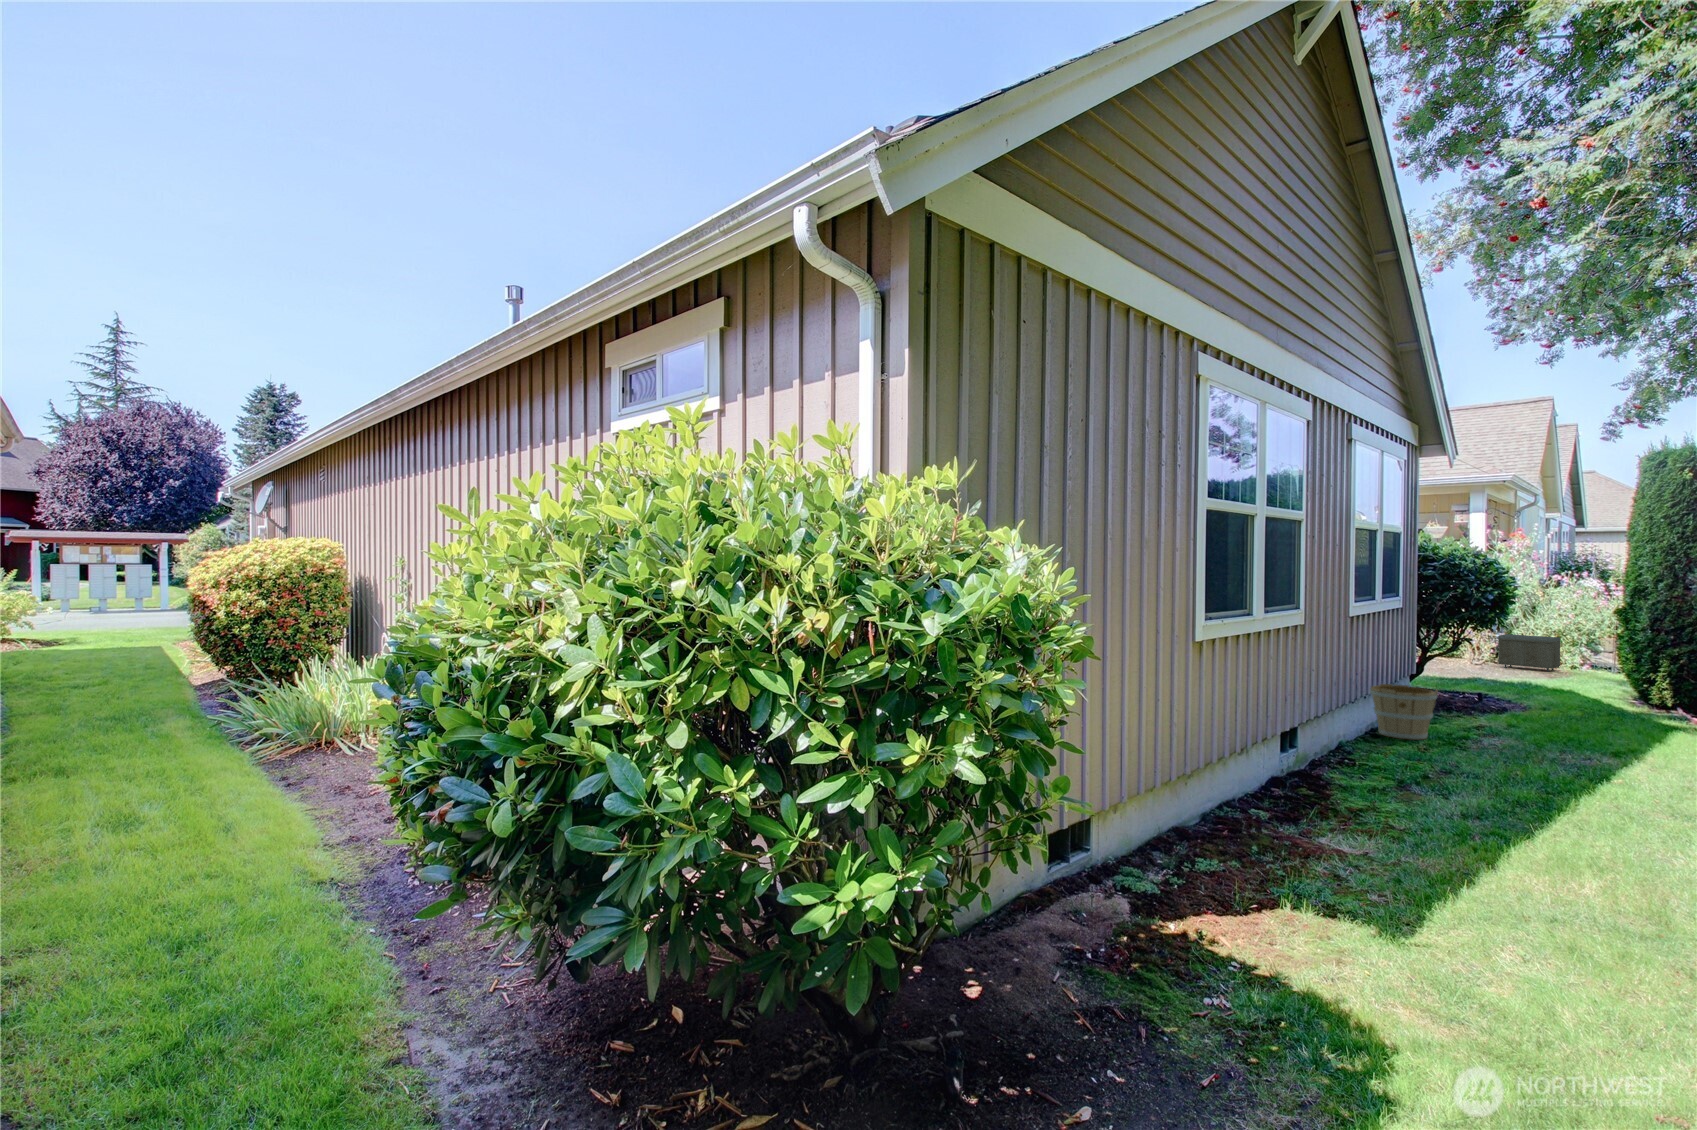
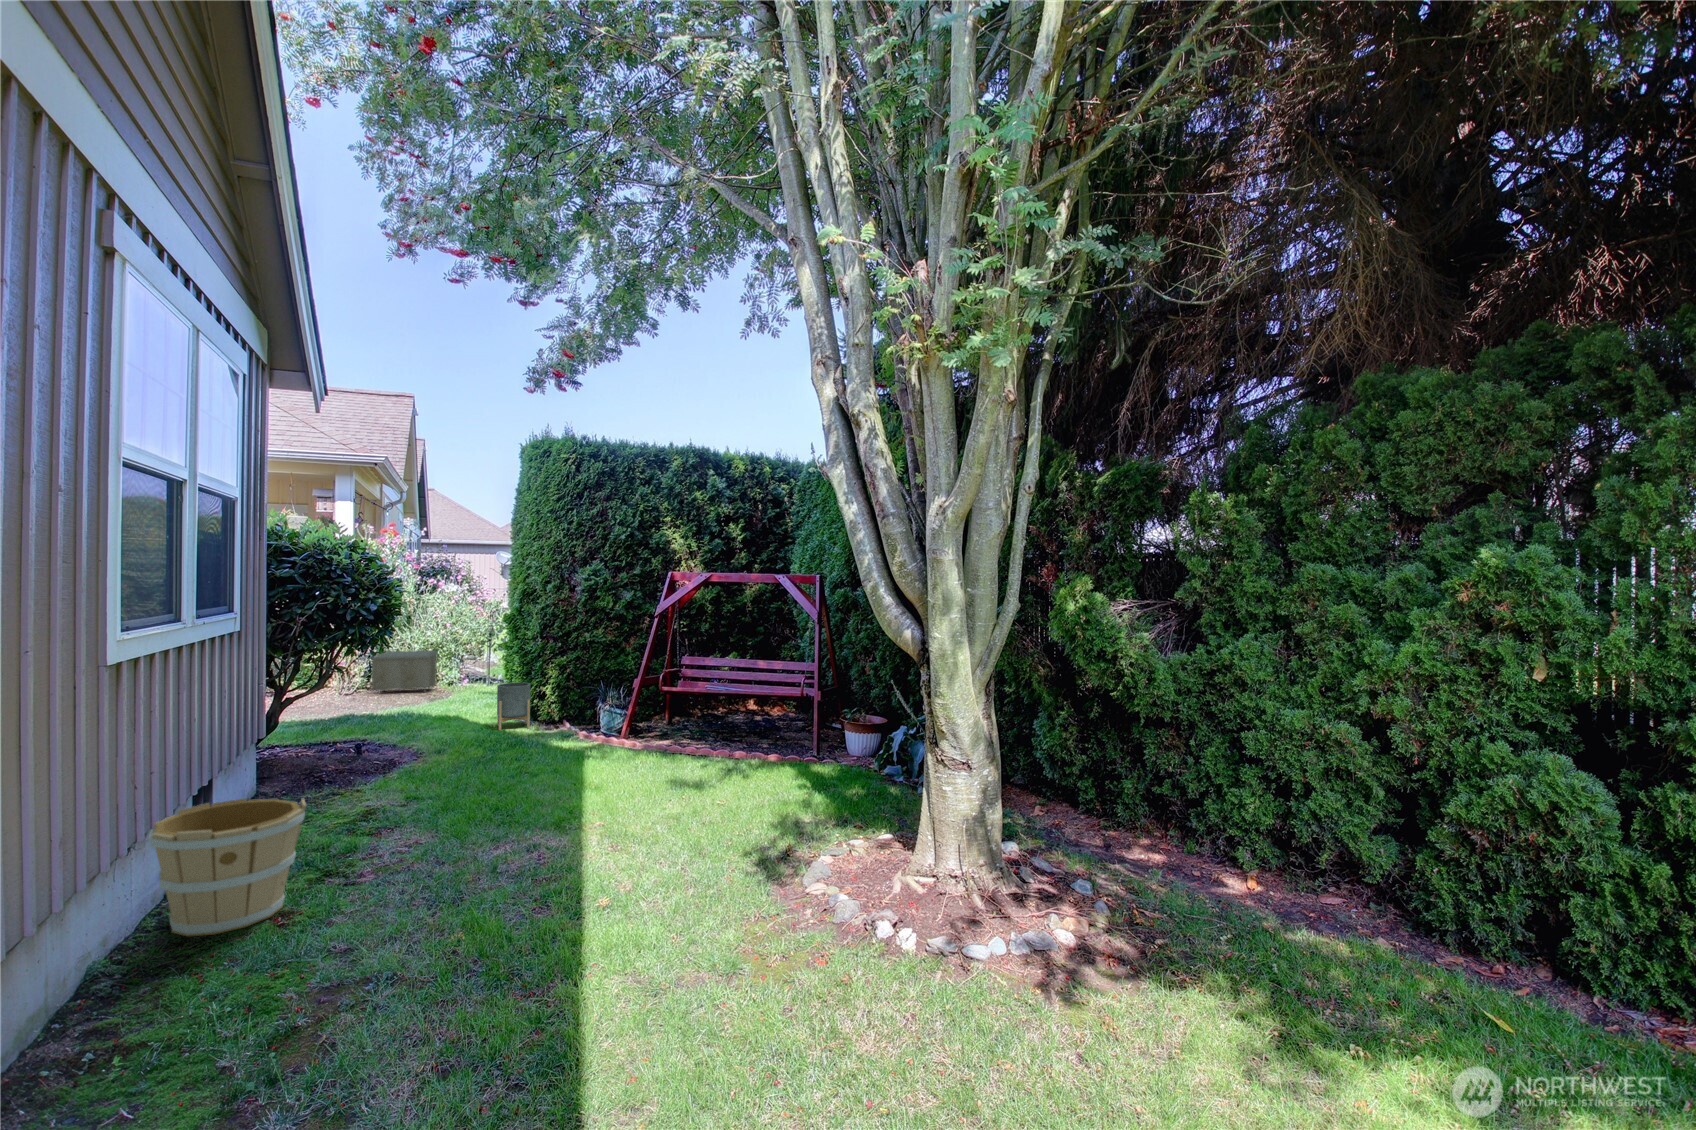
planter: none [1604,666,1640,706] -> present [497,683,530,730]

